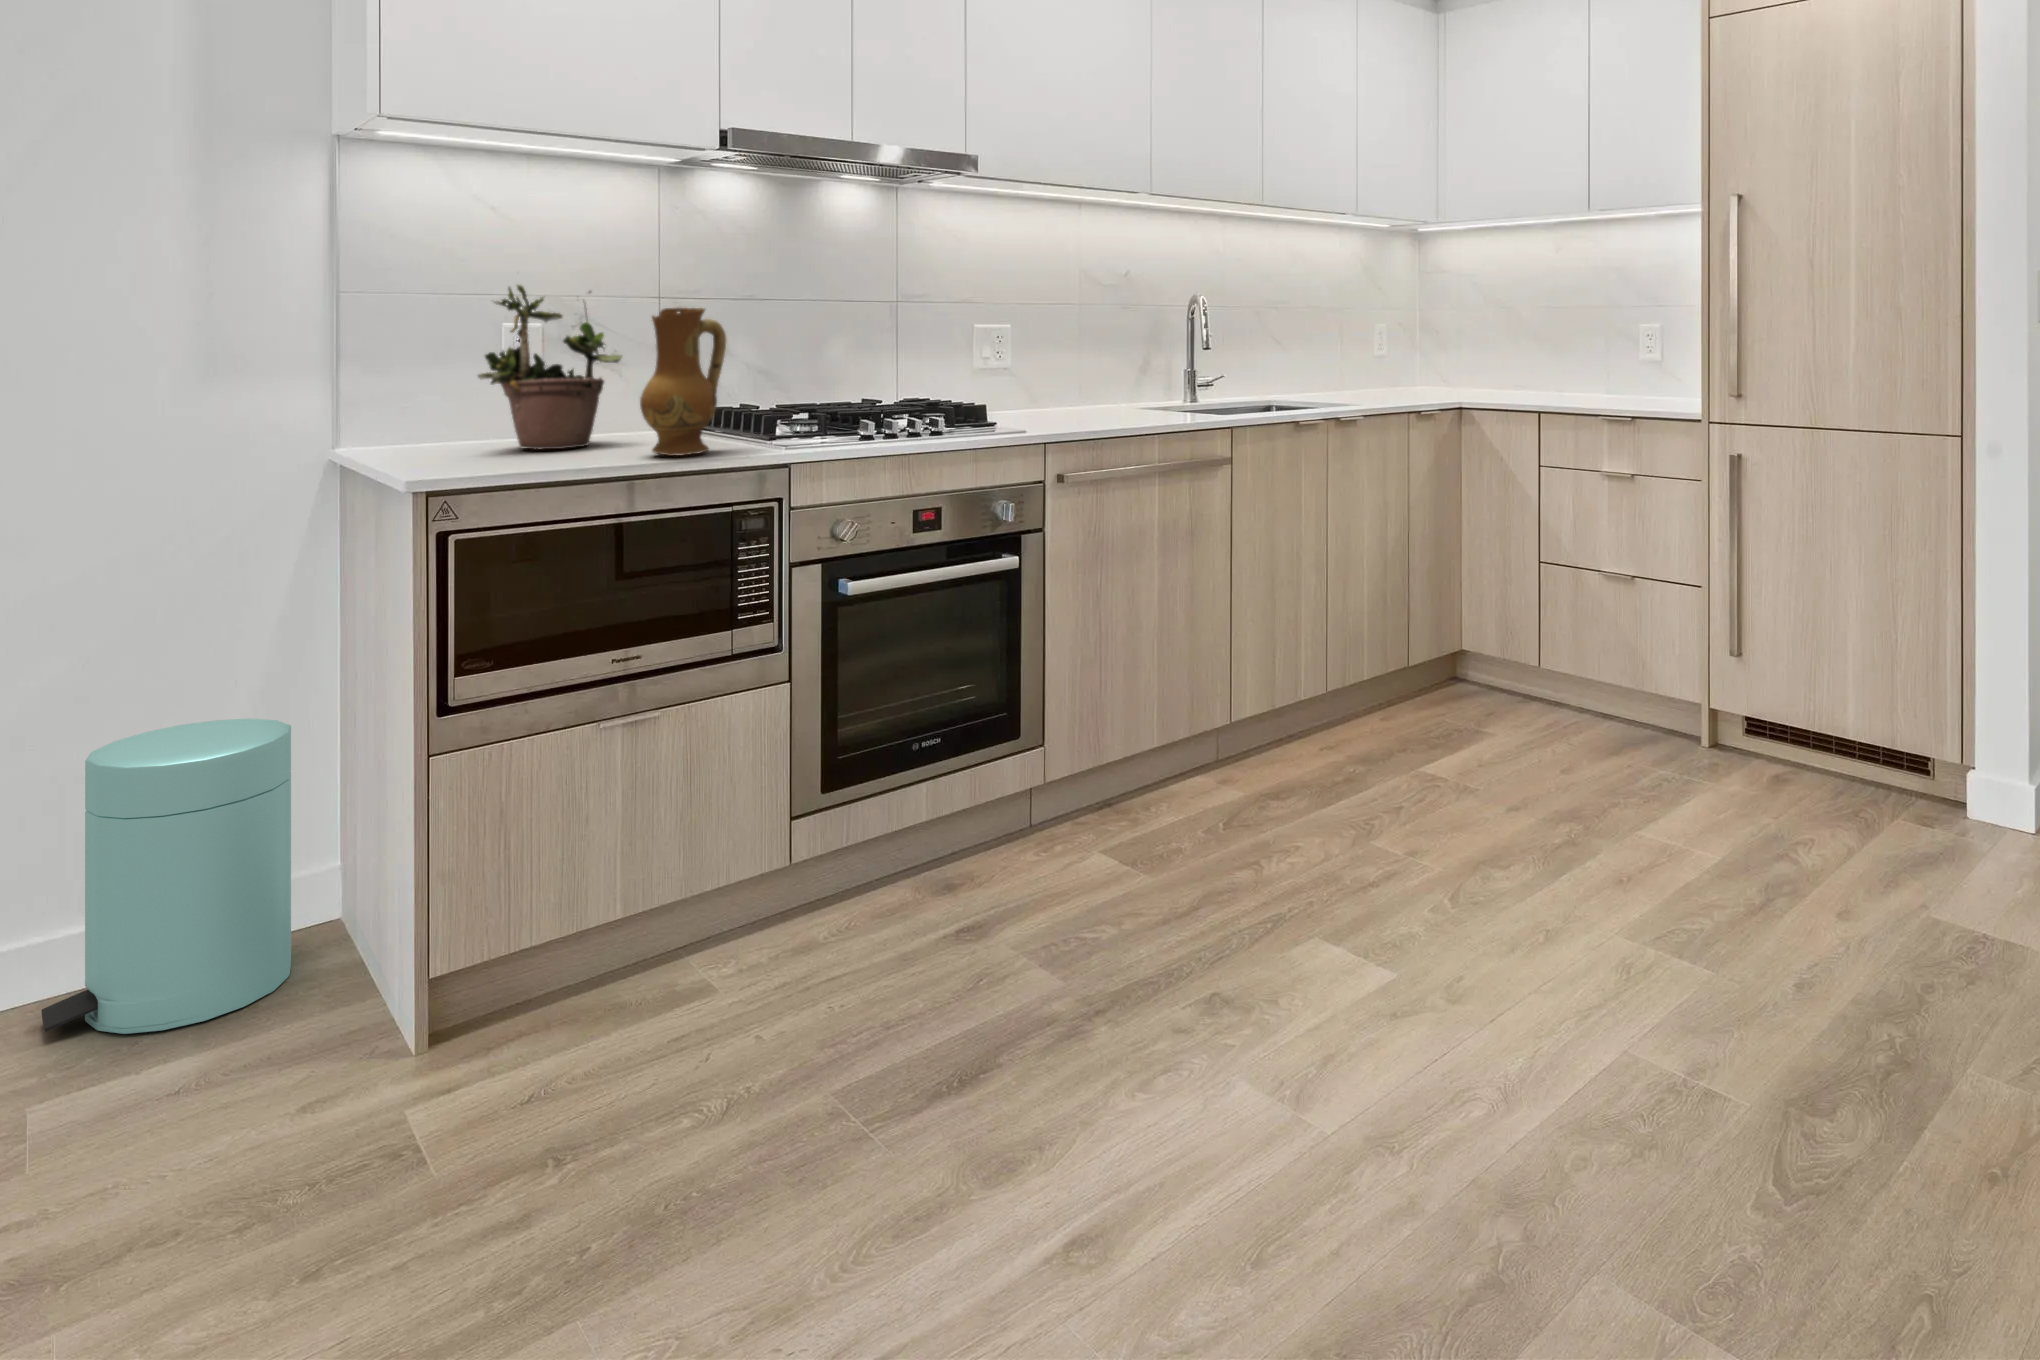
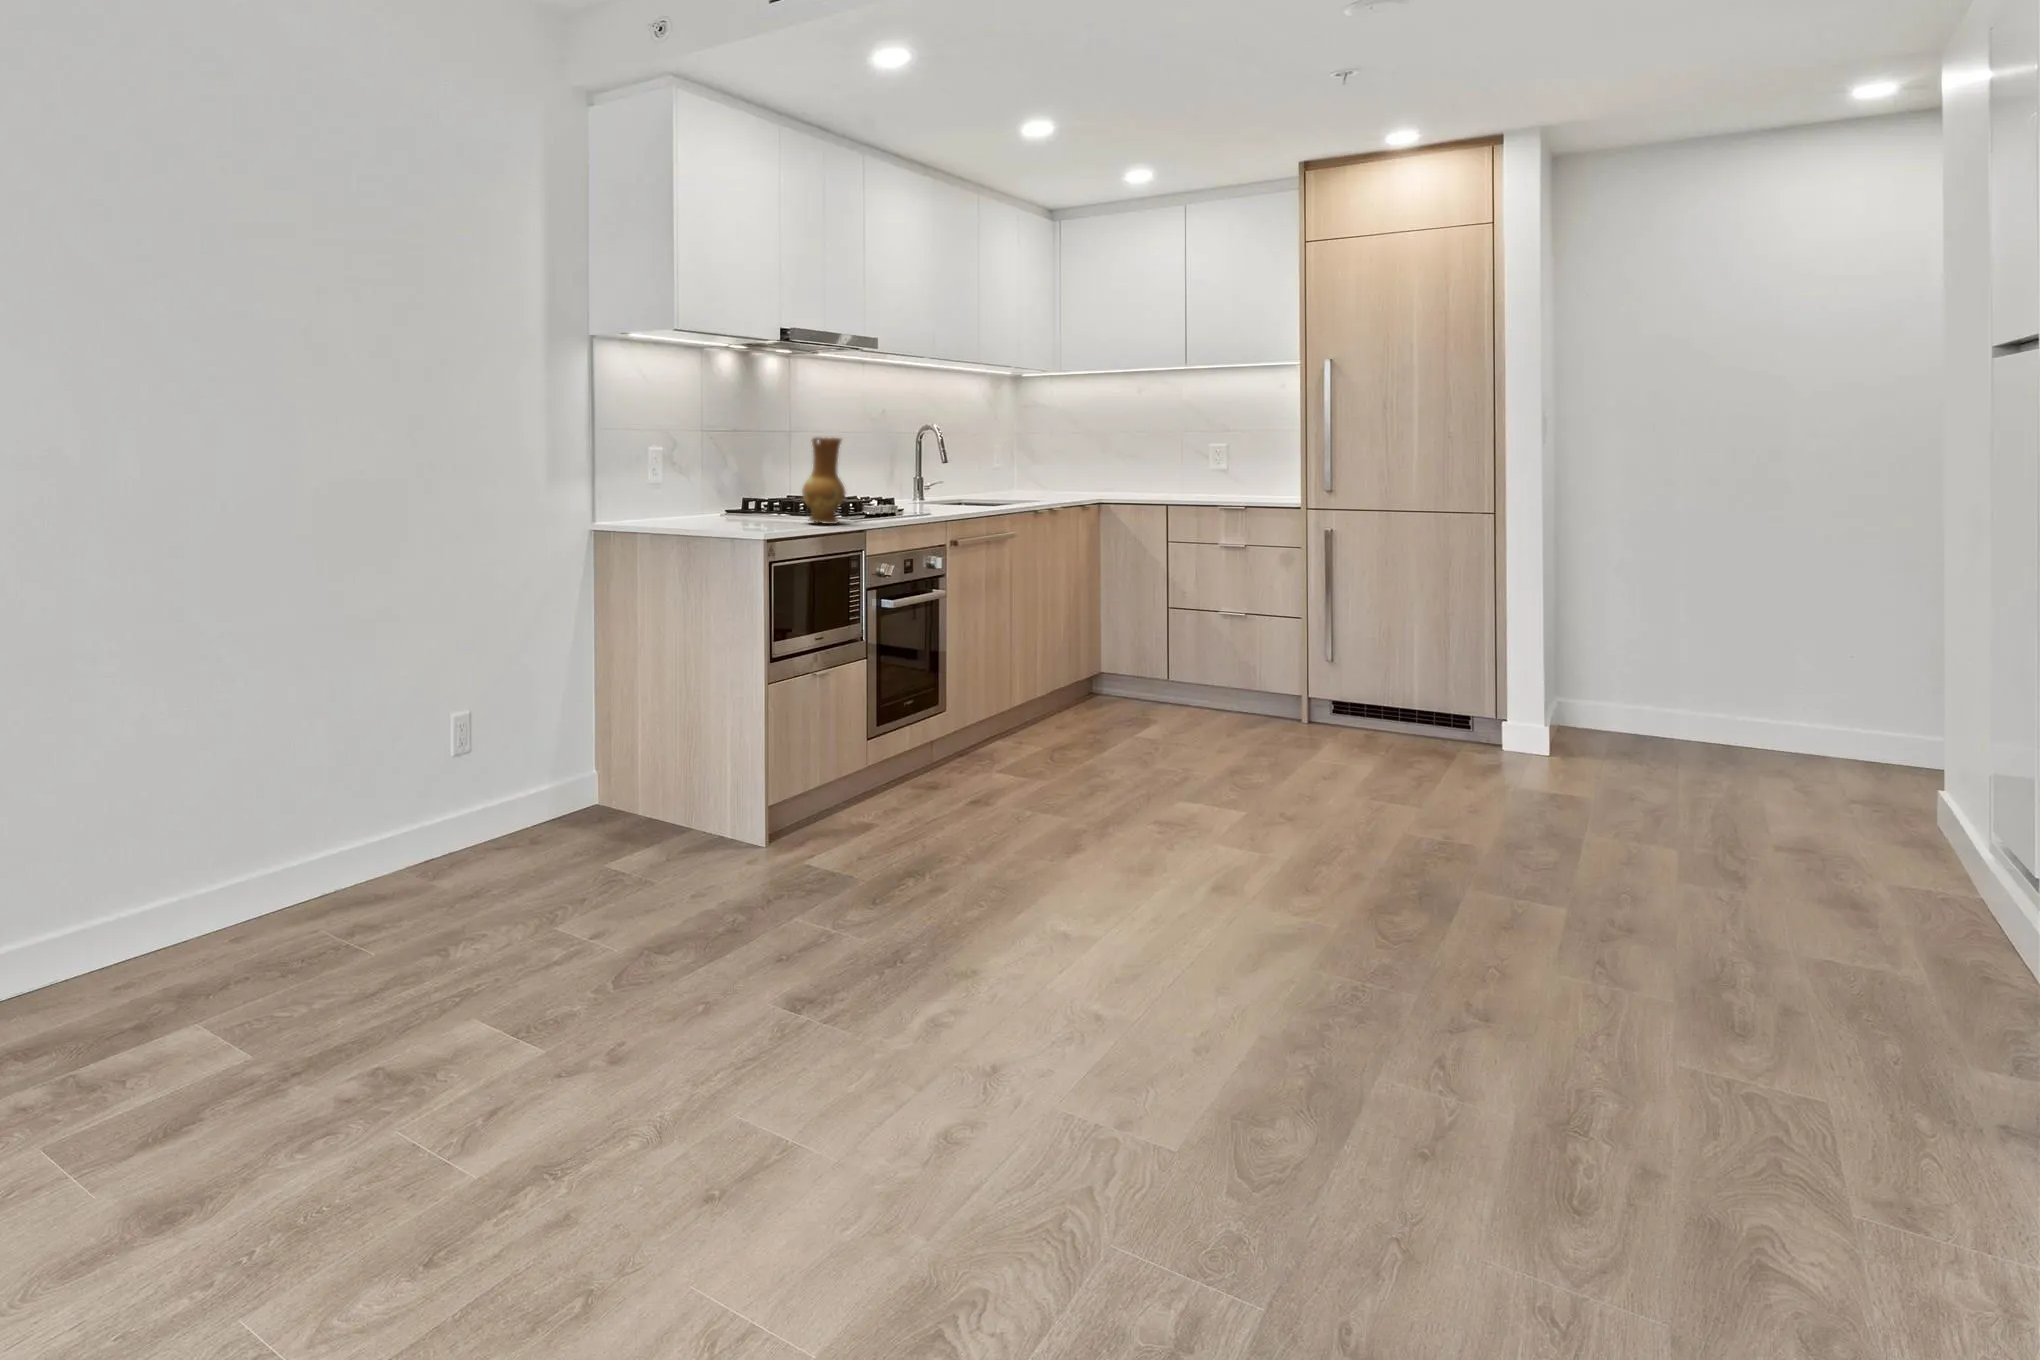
potted plant: present [478,285,622,449] -> none [689,416,757,522]
trash can: present [42,719,291,1034] -> none [531,680,631,847]

